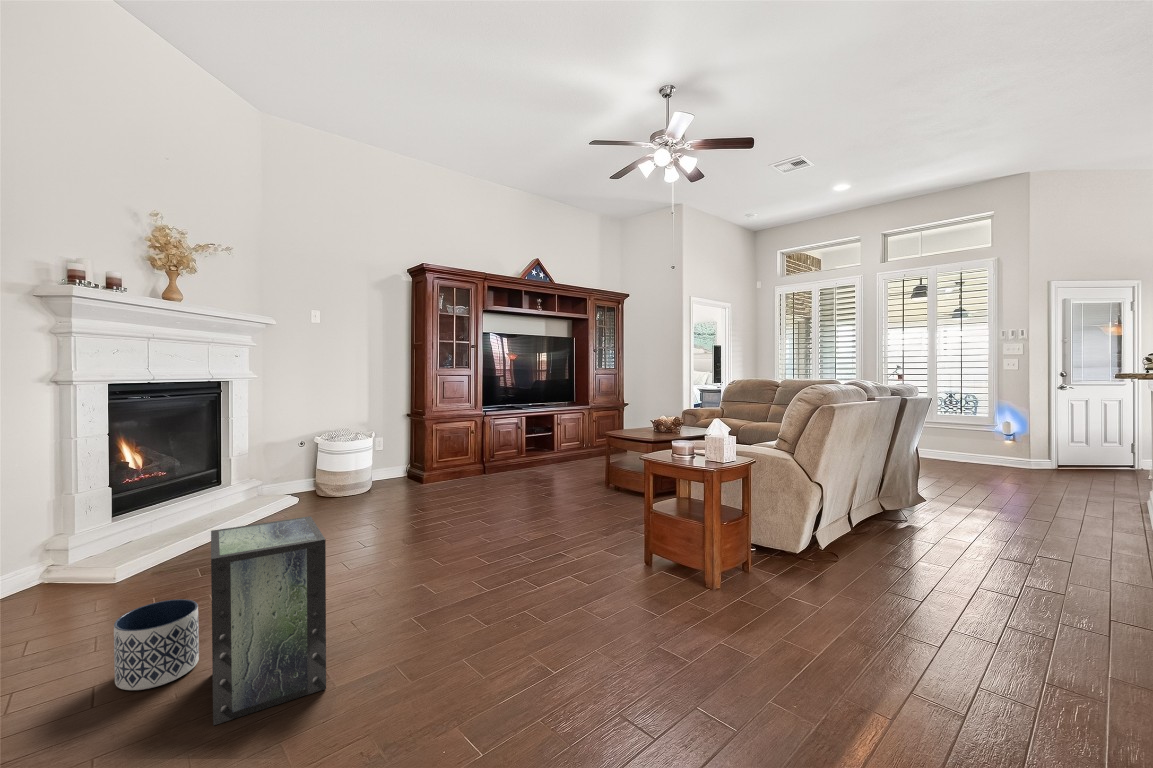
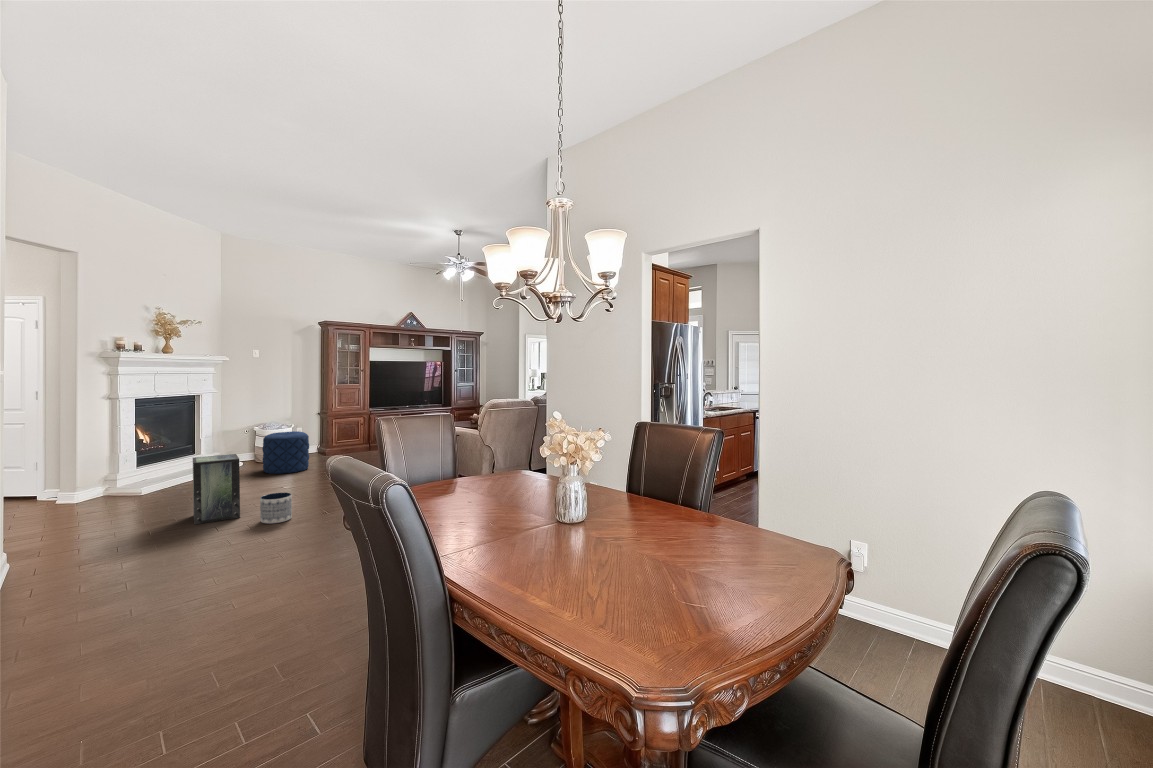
pouf: none [334,445,409,523] -> present [262,431,309,474]
planter: present [114,599,199,690] -> present [260,492,292,524]

